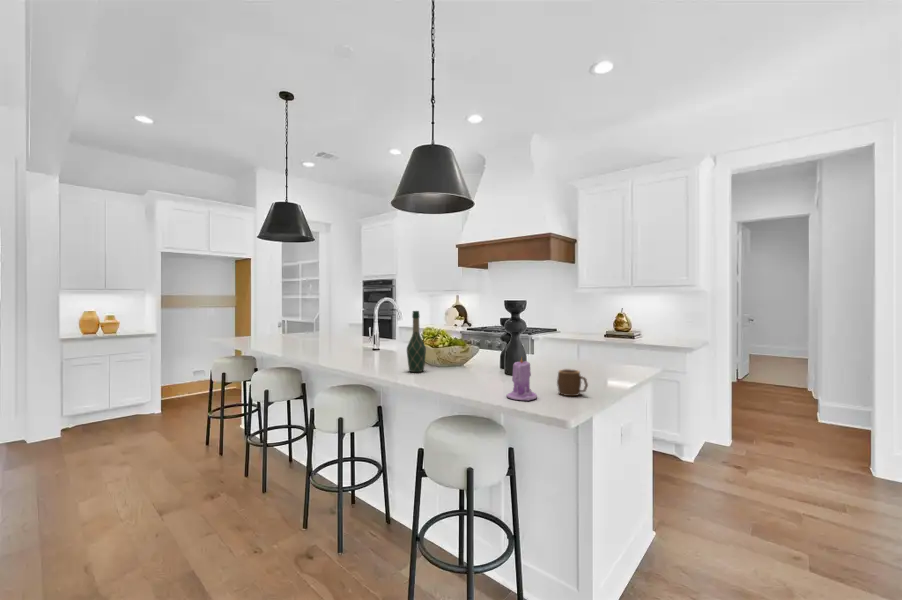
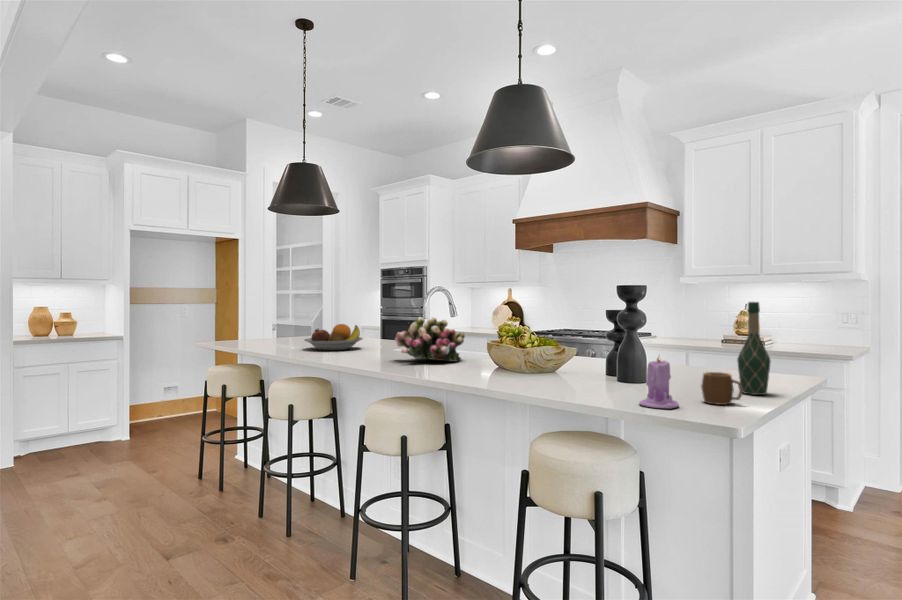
wine bottle: present [407,311,426,372] -> present [737,302,771,395]
flower arrangement: none [345,321,401,356] -> present [395,317,465,362]
fruit bowl: none [283,325,331,346] -> present [304,324,363,350]

